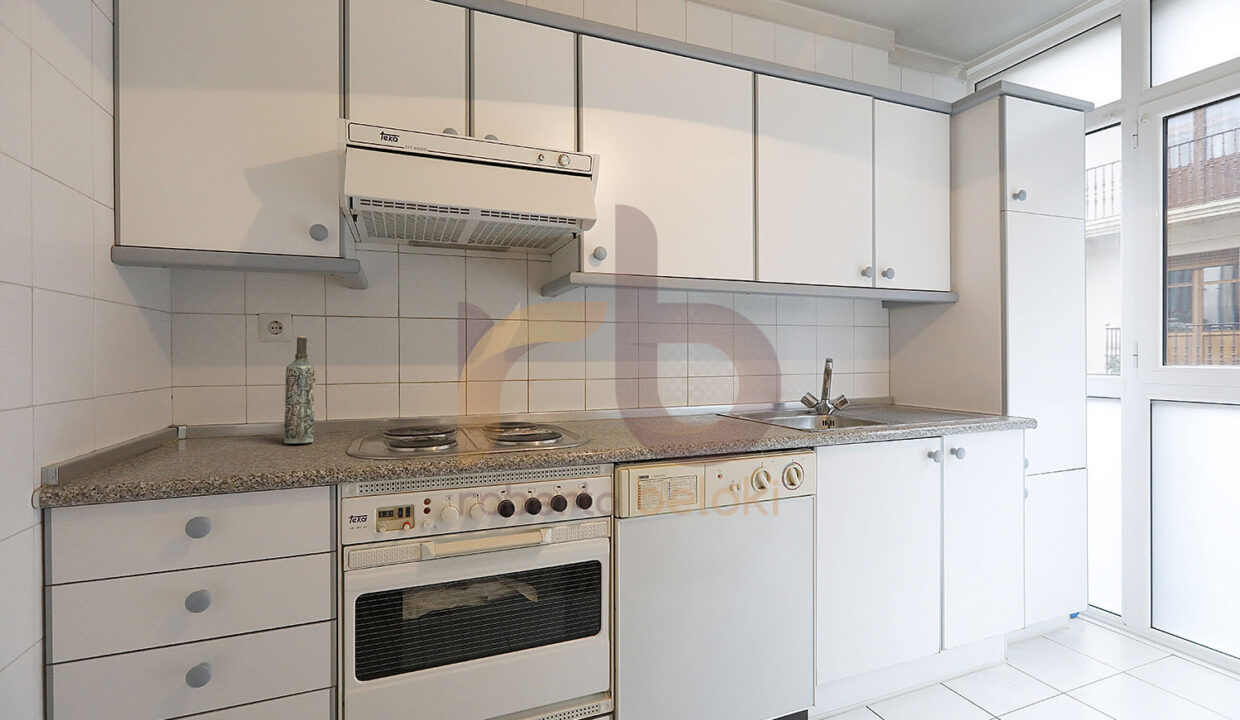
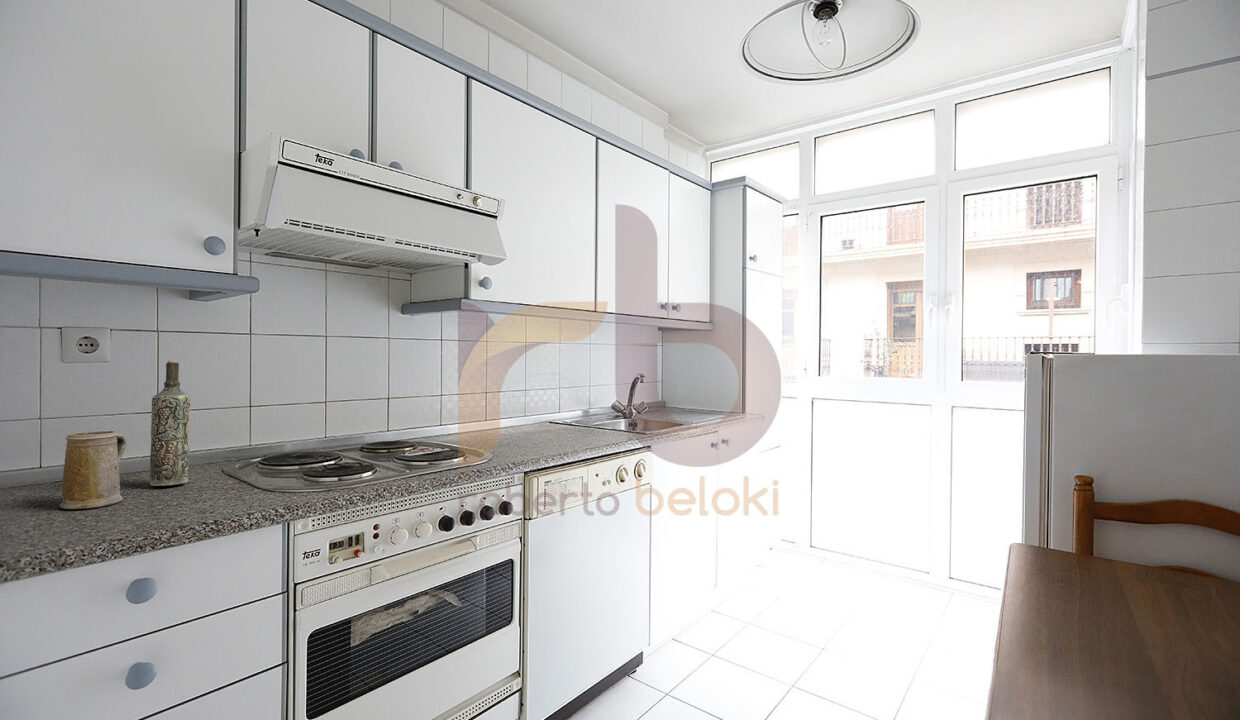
mug: none [205,392,260,454] -> present [59,431,126,509]

